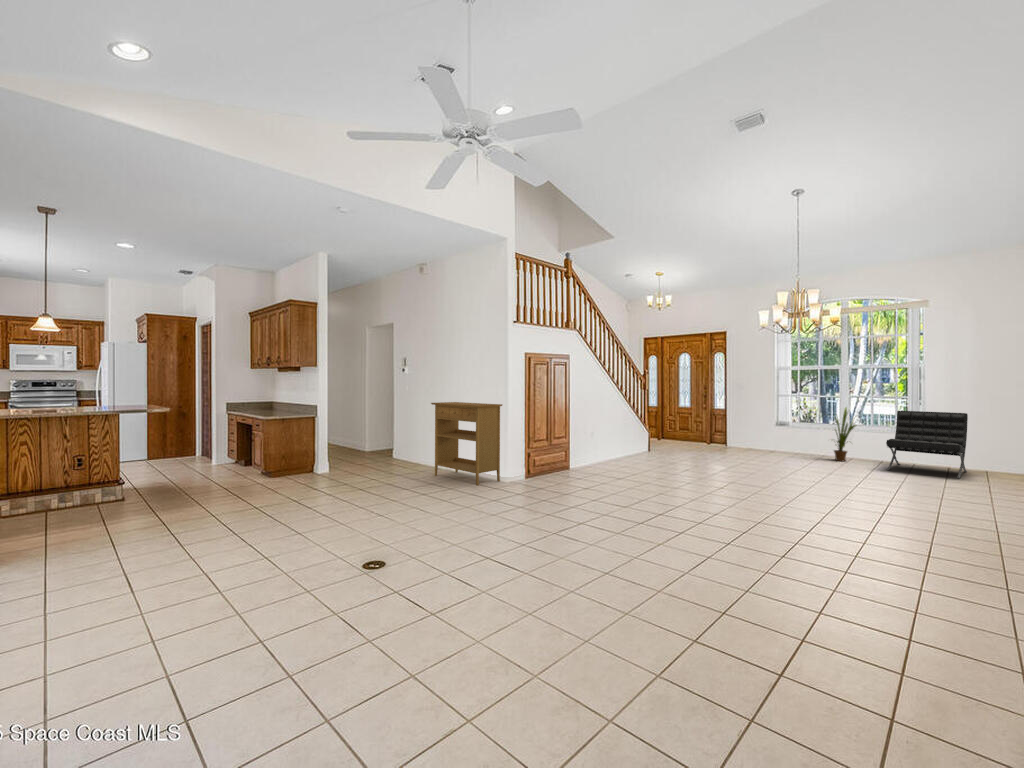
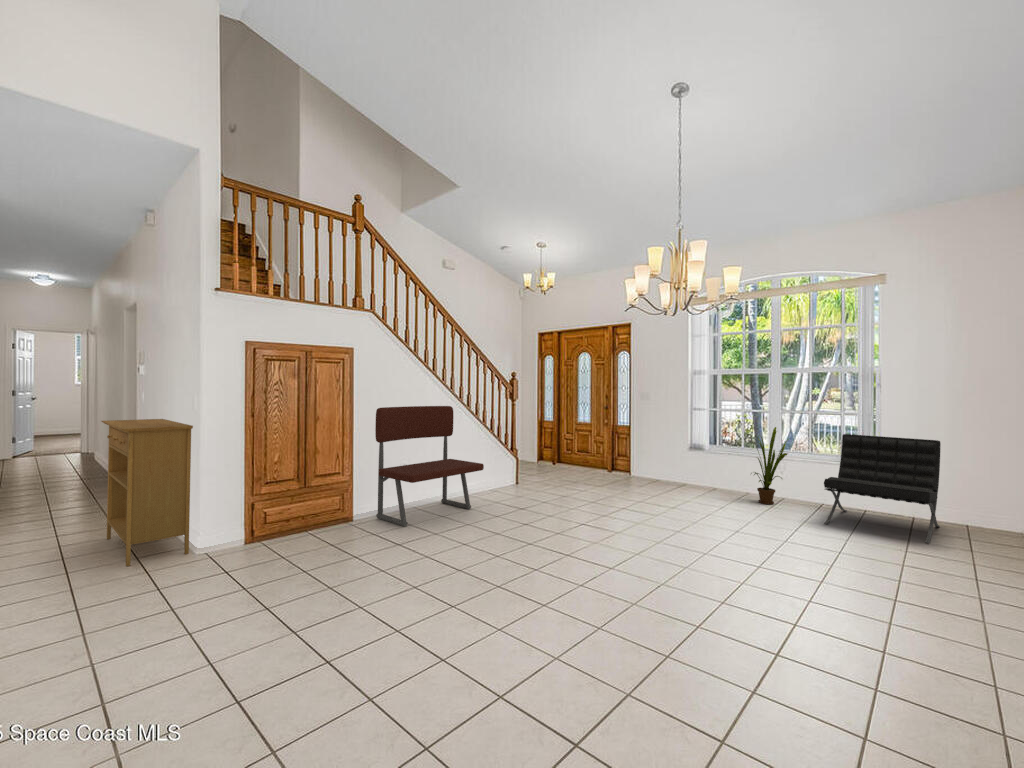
bench: none [582,394,647,471] -> present [375,406,484,526]

